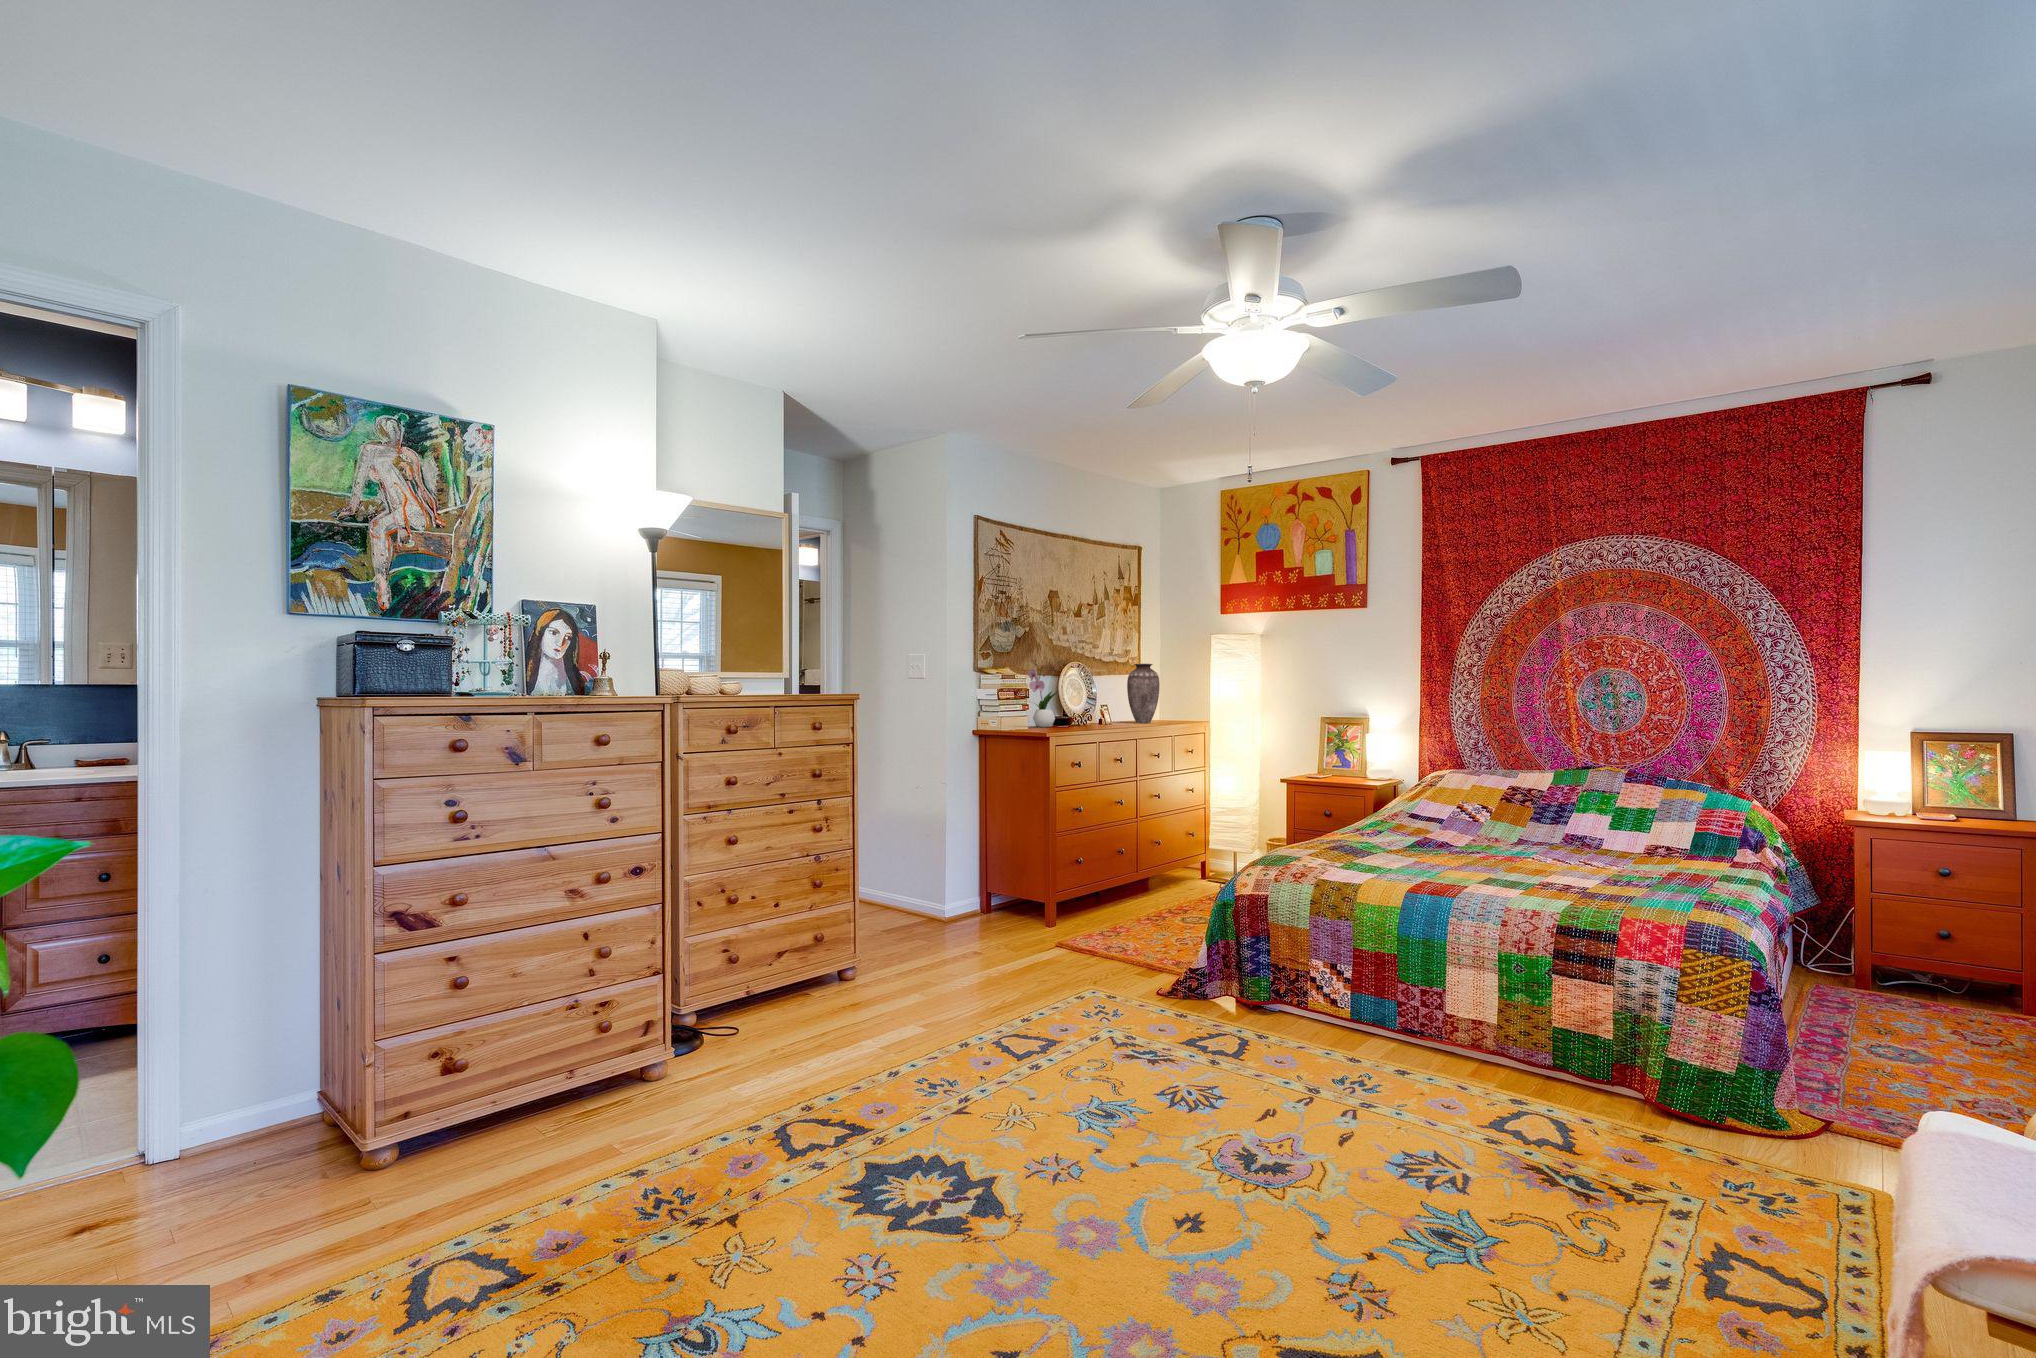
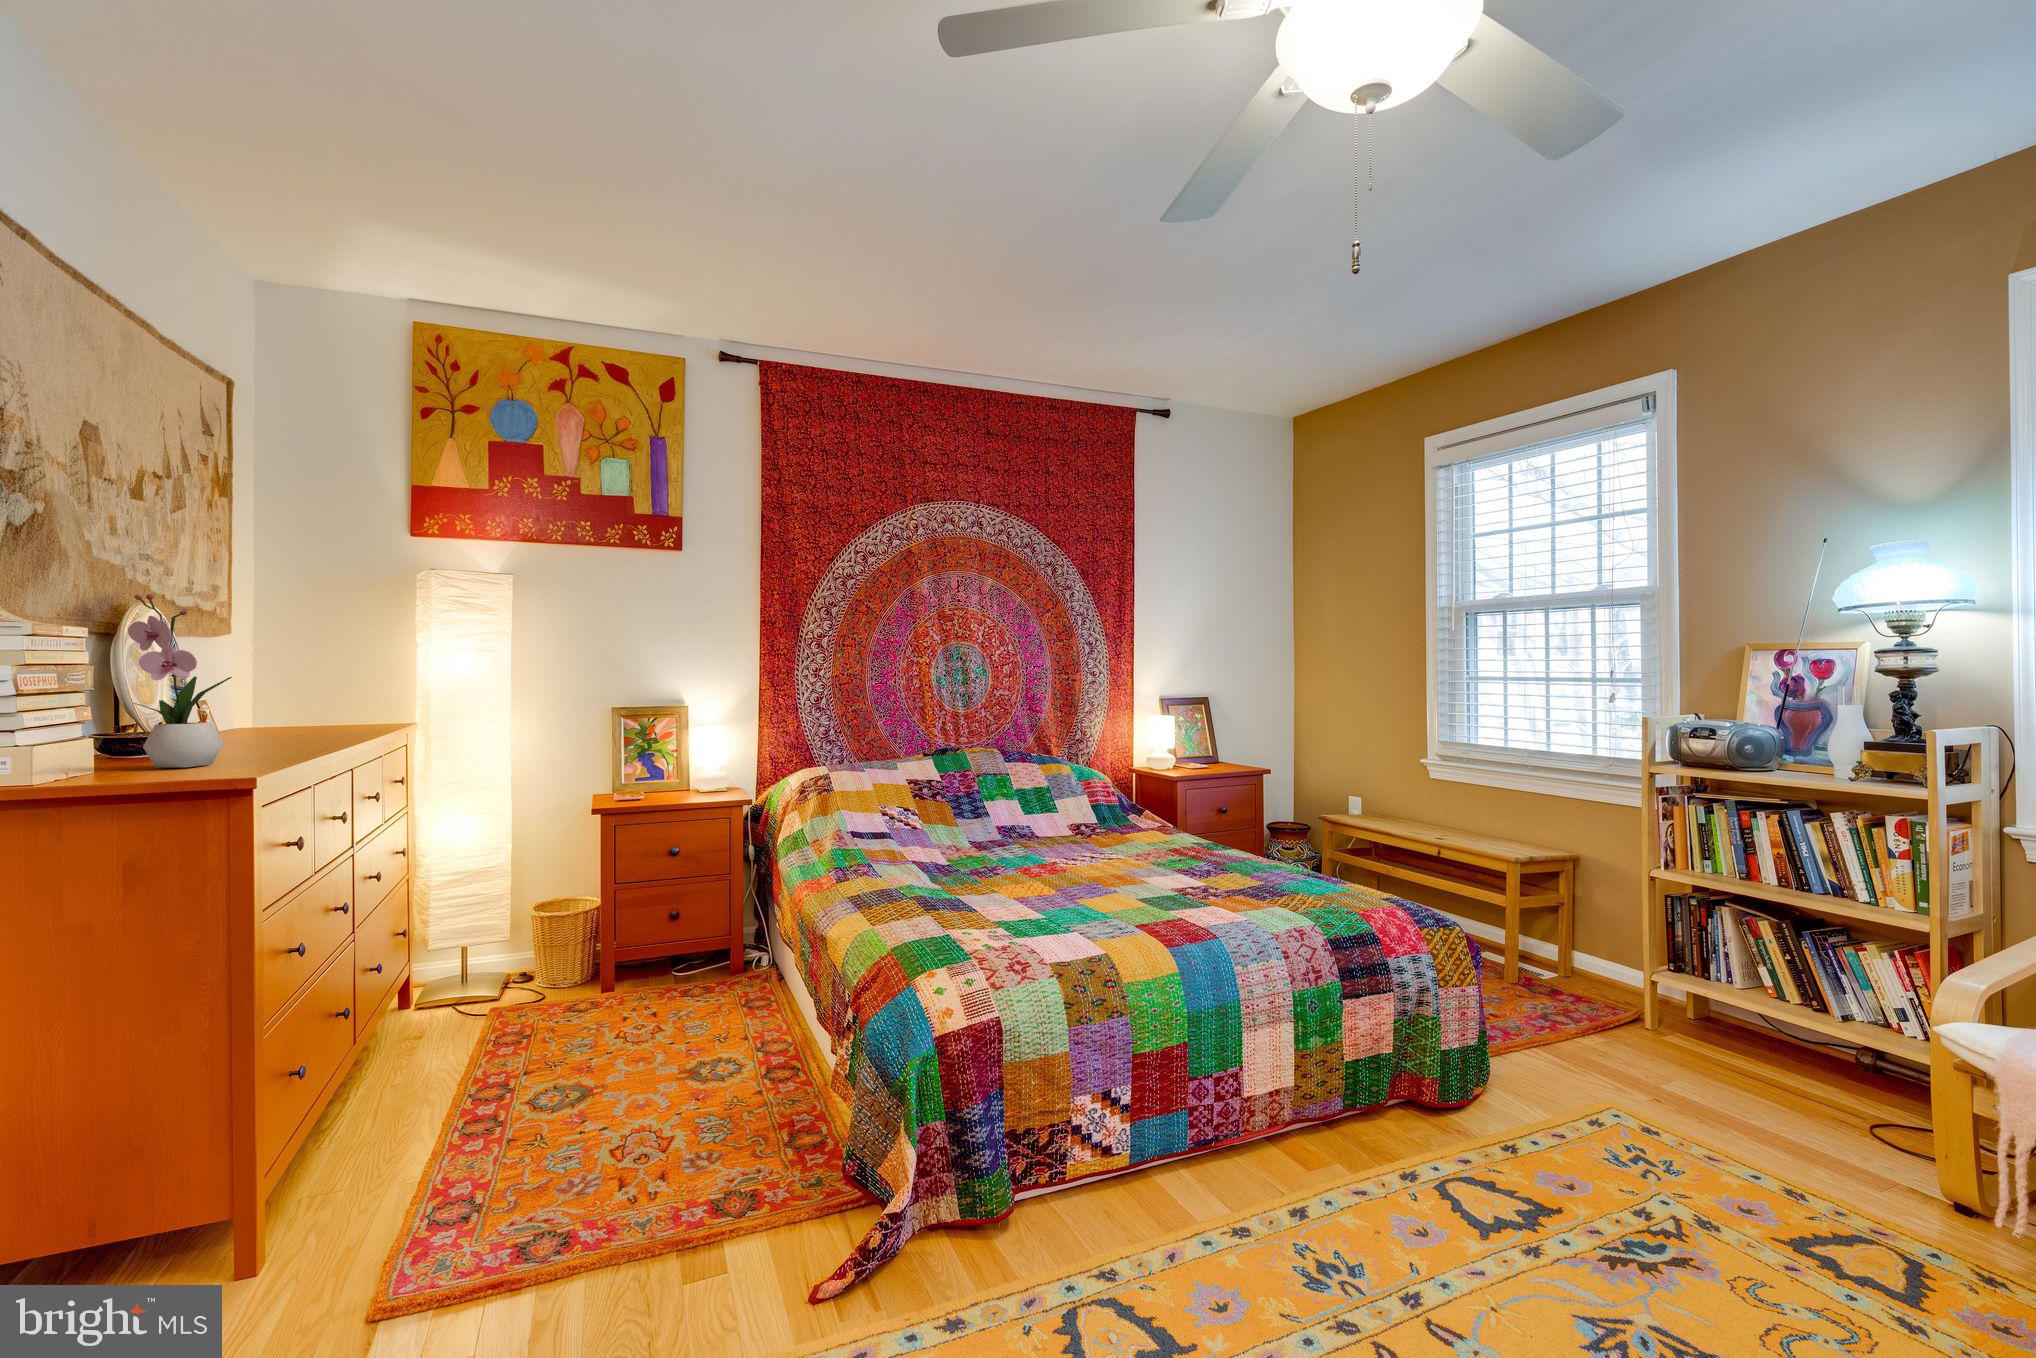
vase: present [1127,664,1160,723] -> none [262,614,345,733]

